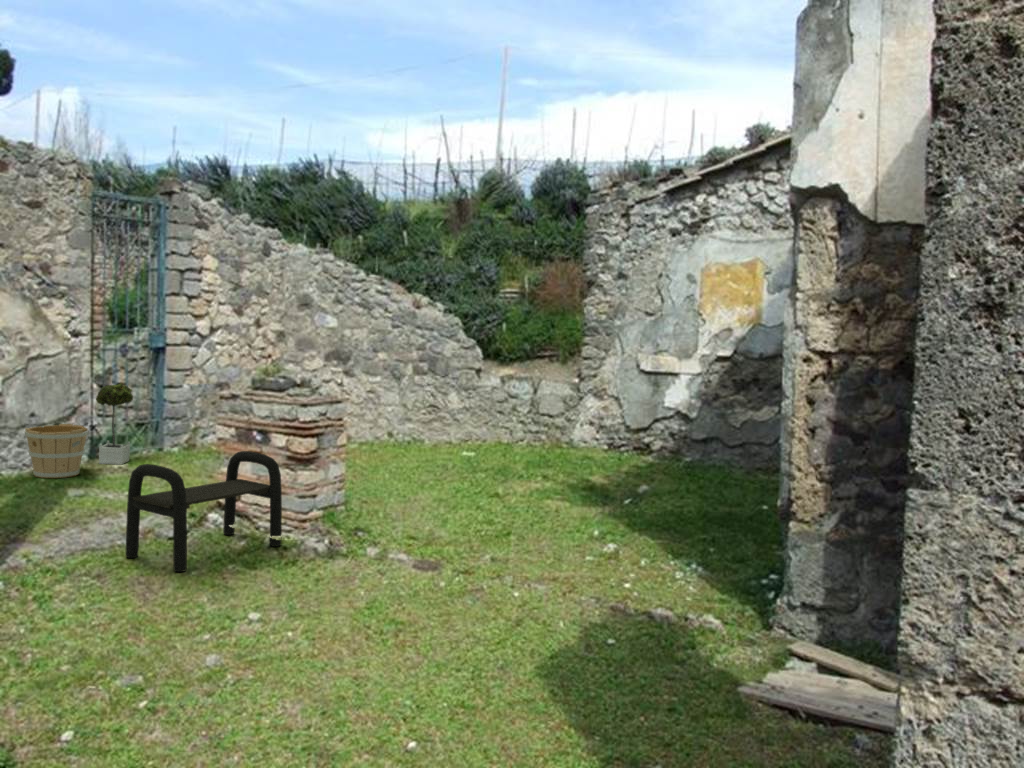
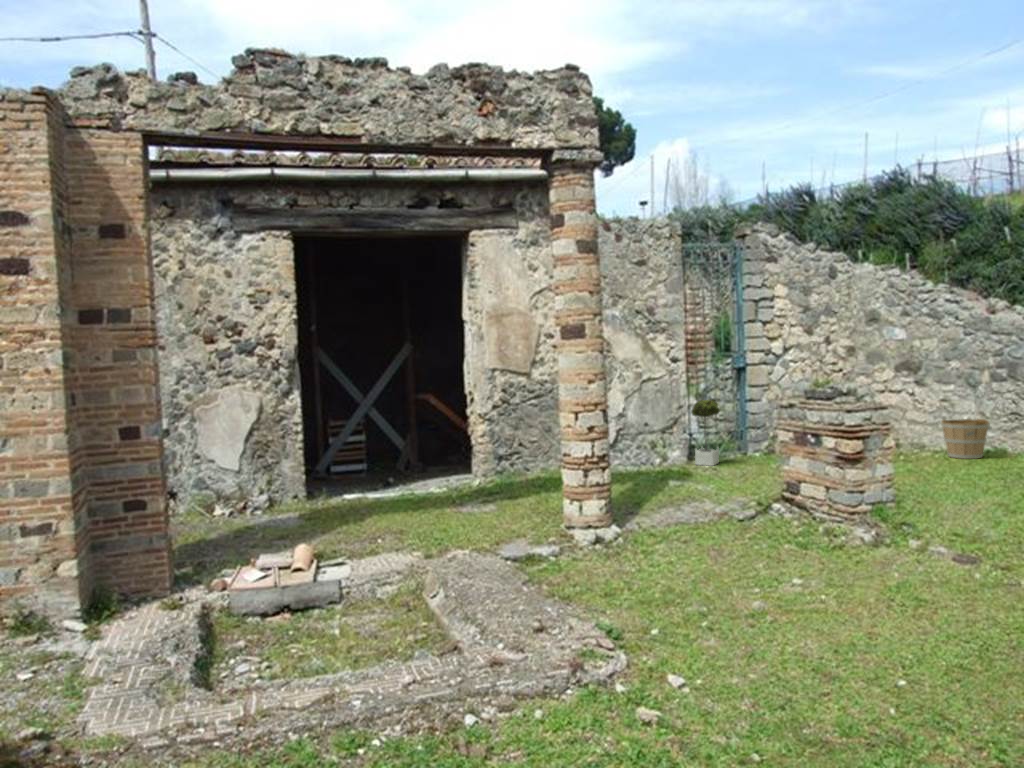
wooden bucket: present [25,424,88,478] -> present [941,419,990,459]
bench: present [125,451,282,572] -> none [707,452,833,546]

